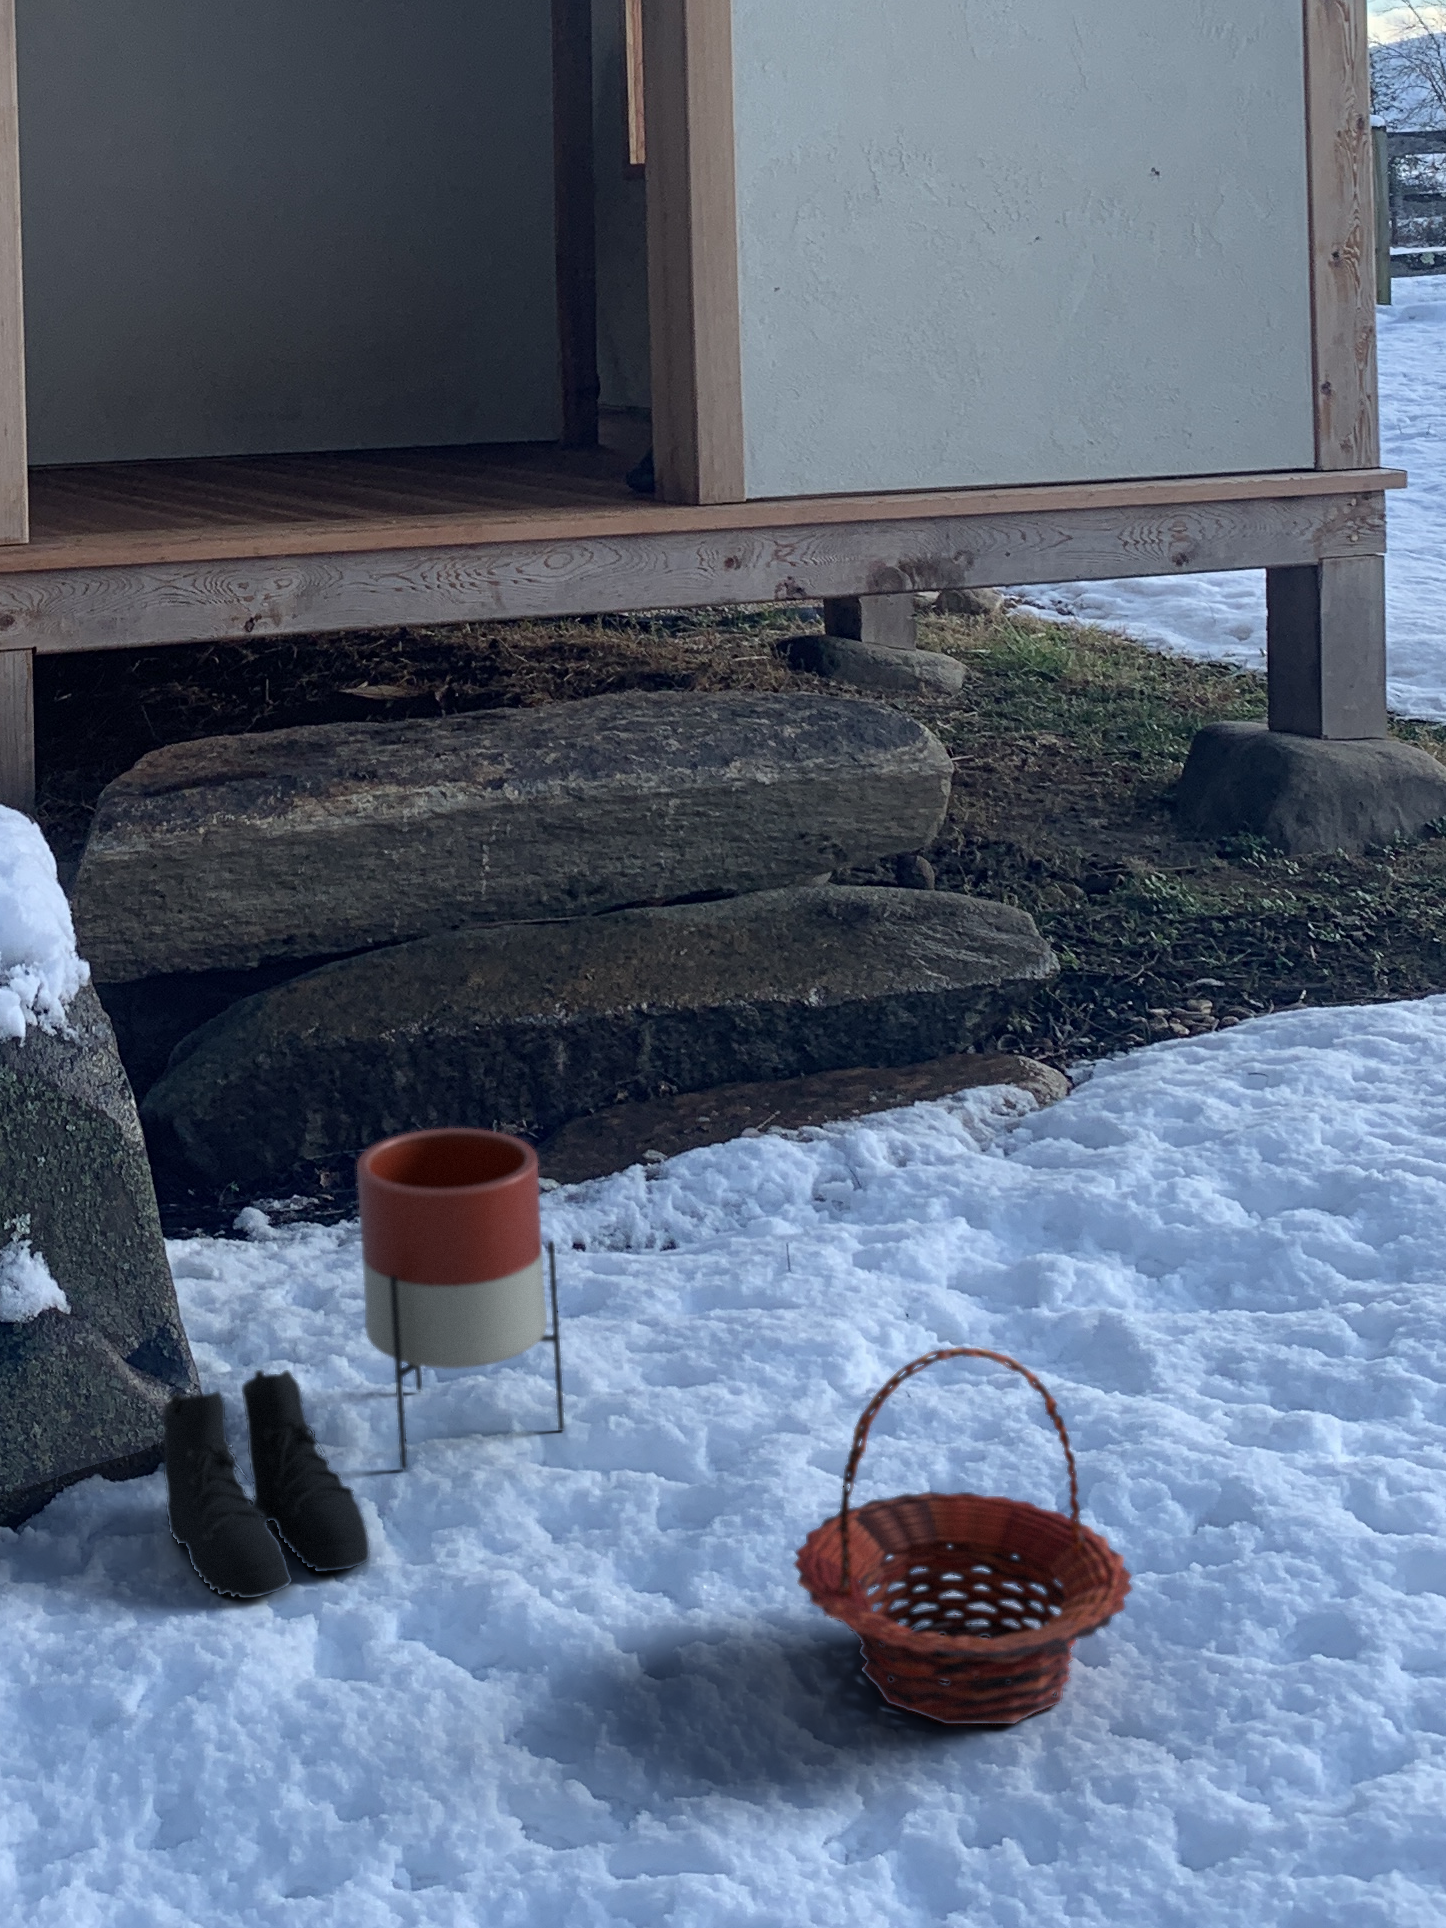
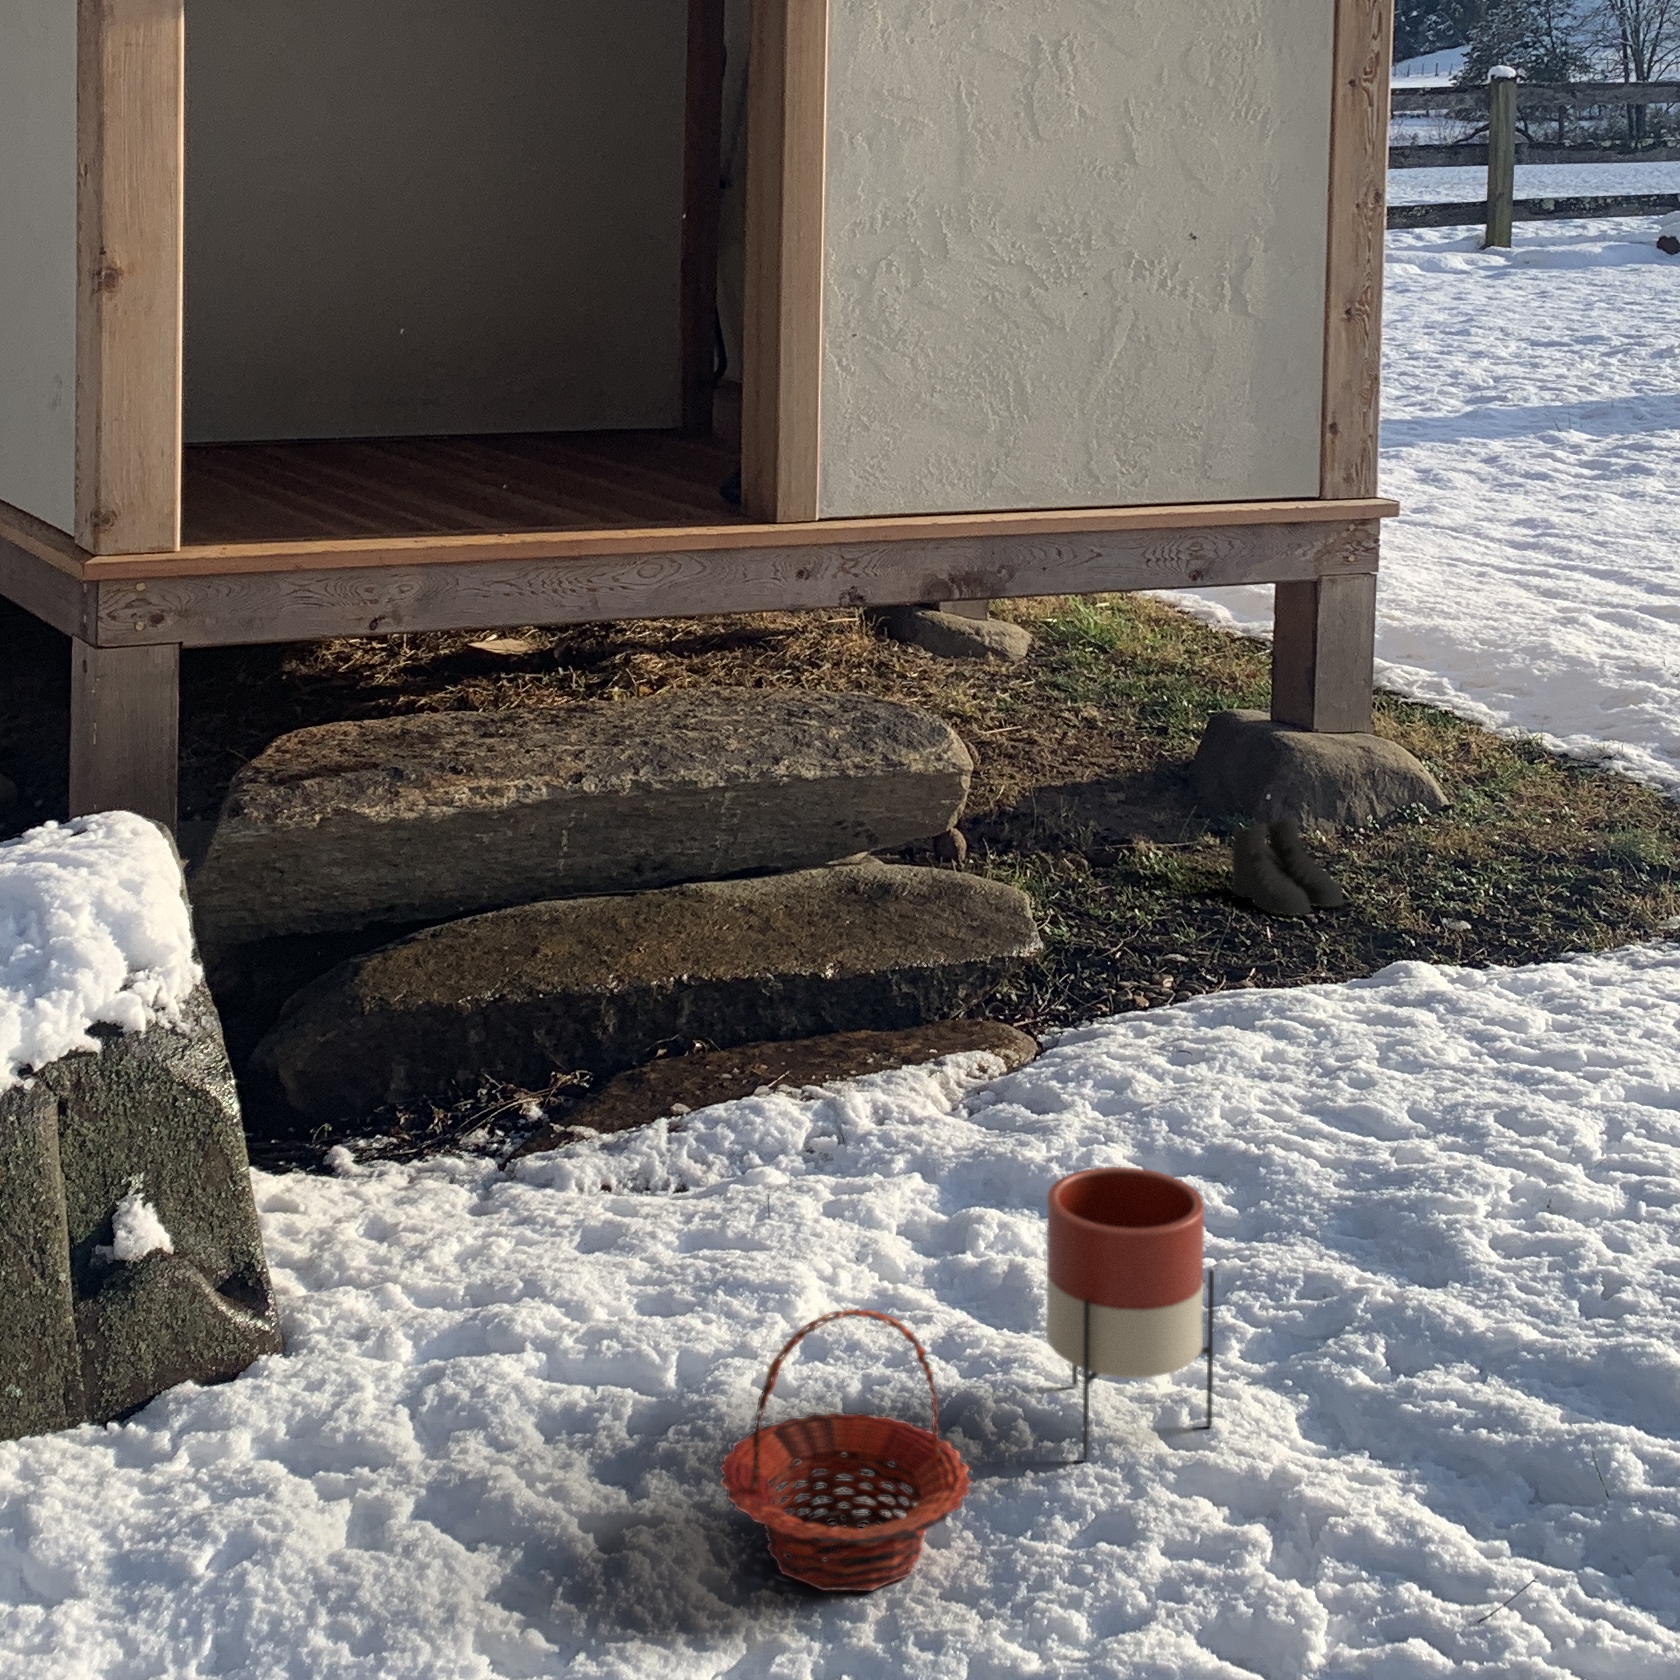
planter: present [357,1128,564,1470] -> present [1046,1167,1214,1460]
boots: present [163,1370,370,1598] -> present [1231,817,1344,916]

